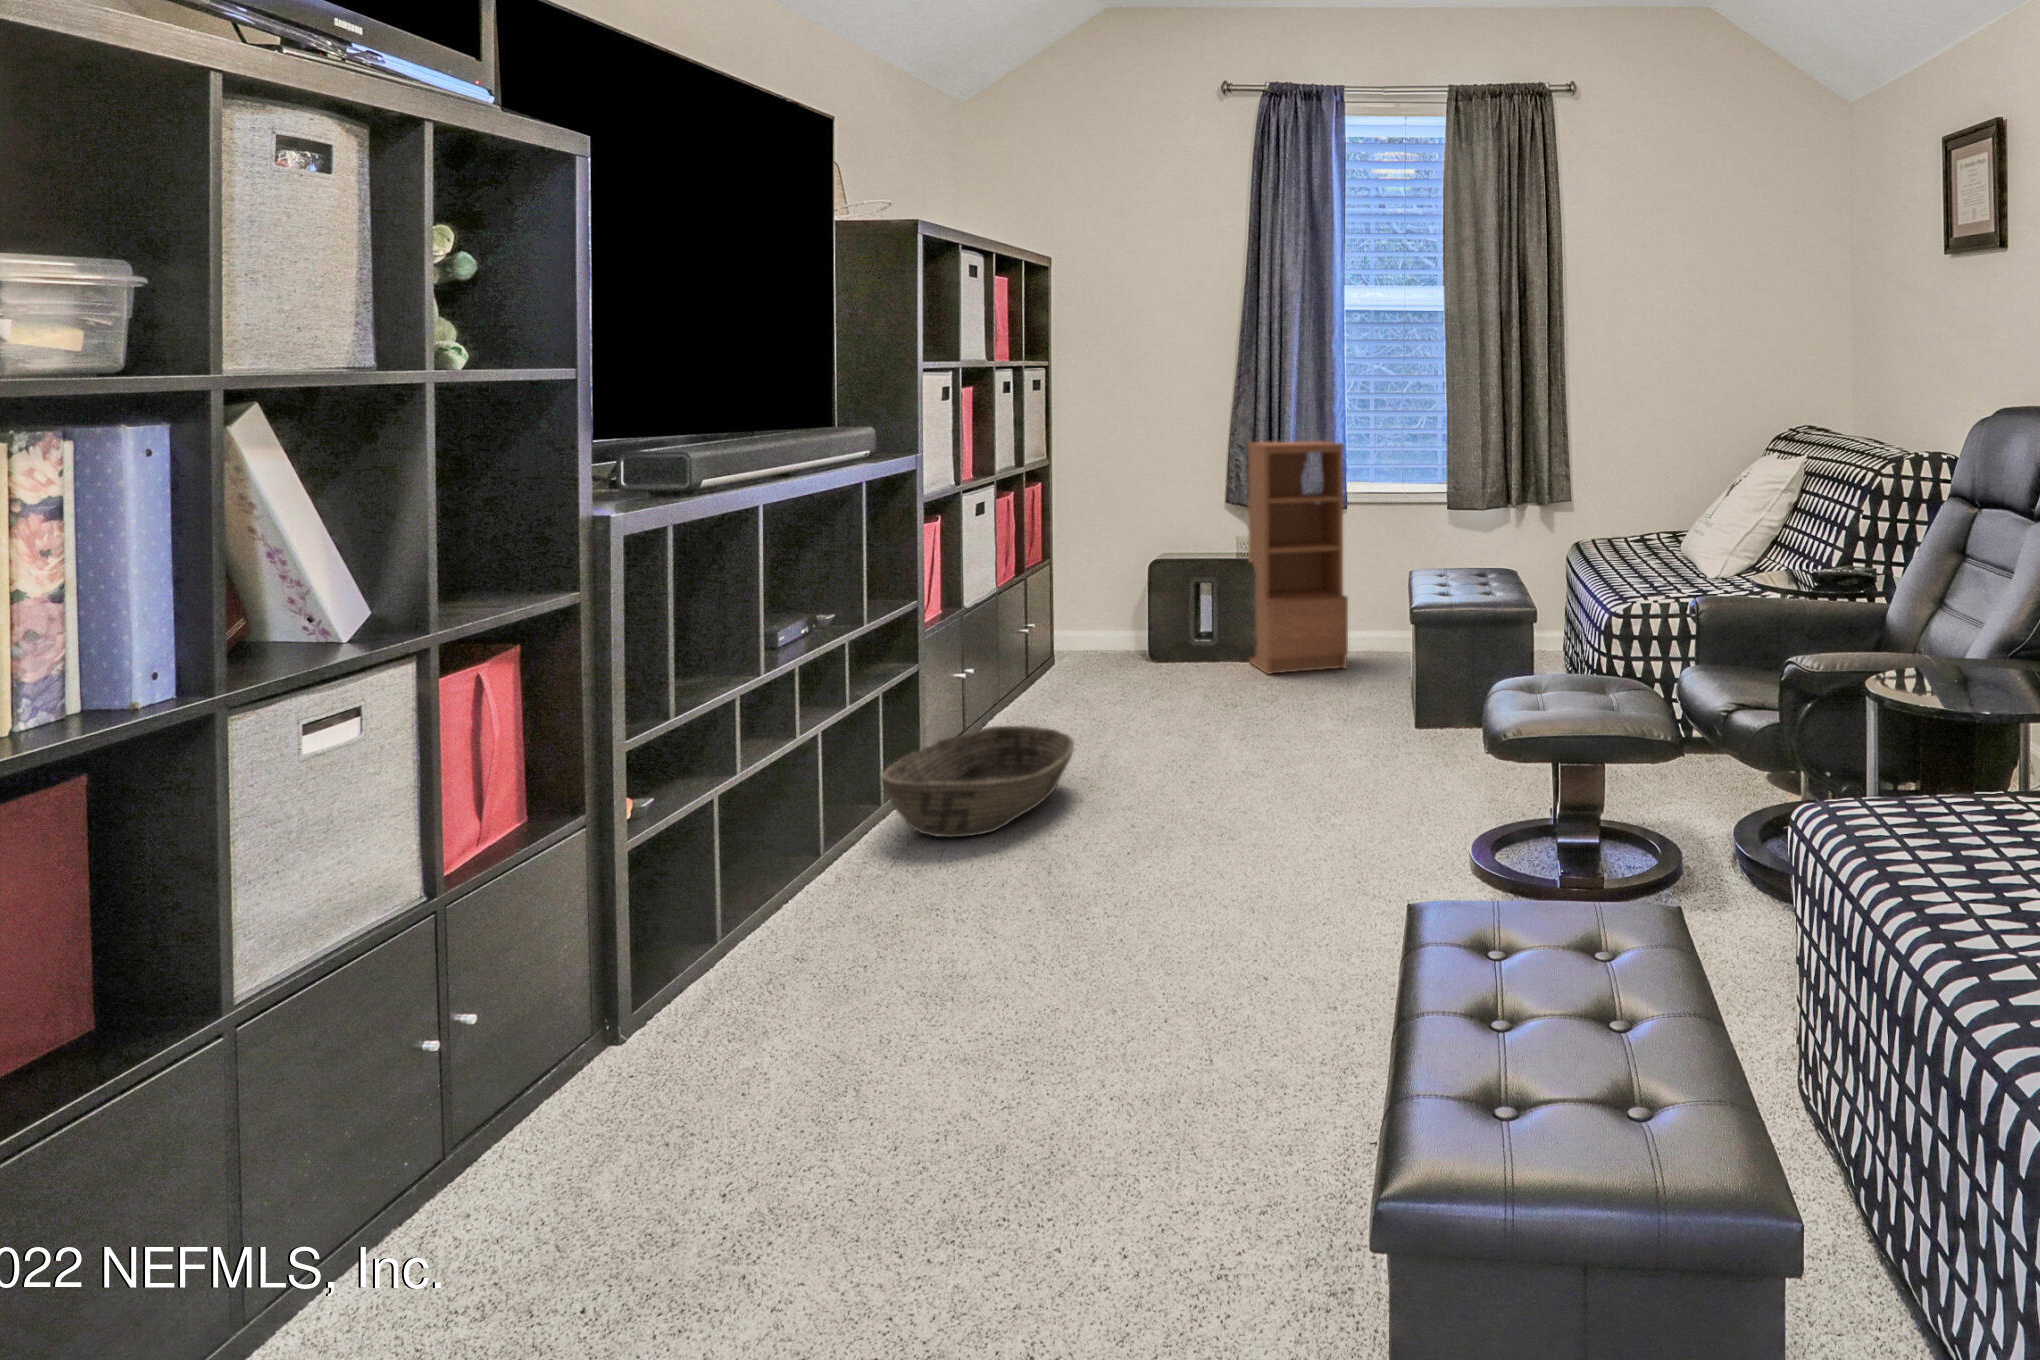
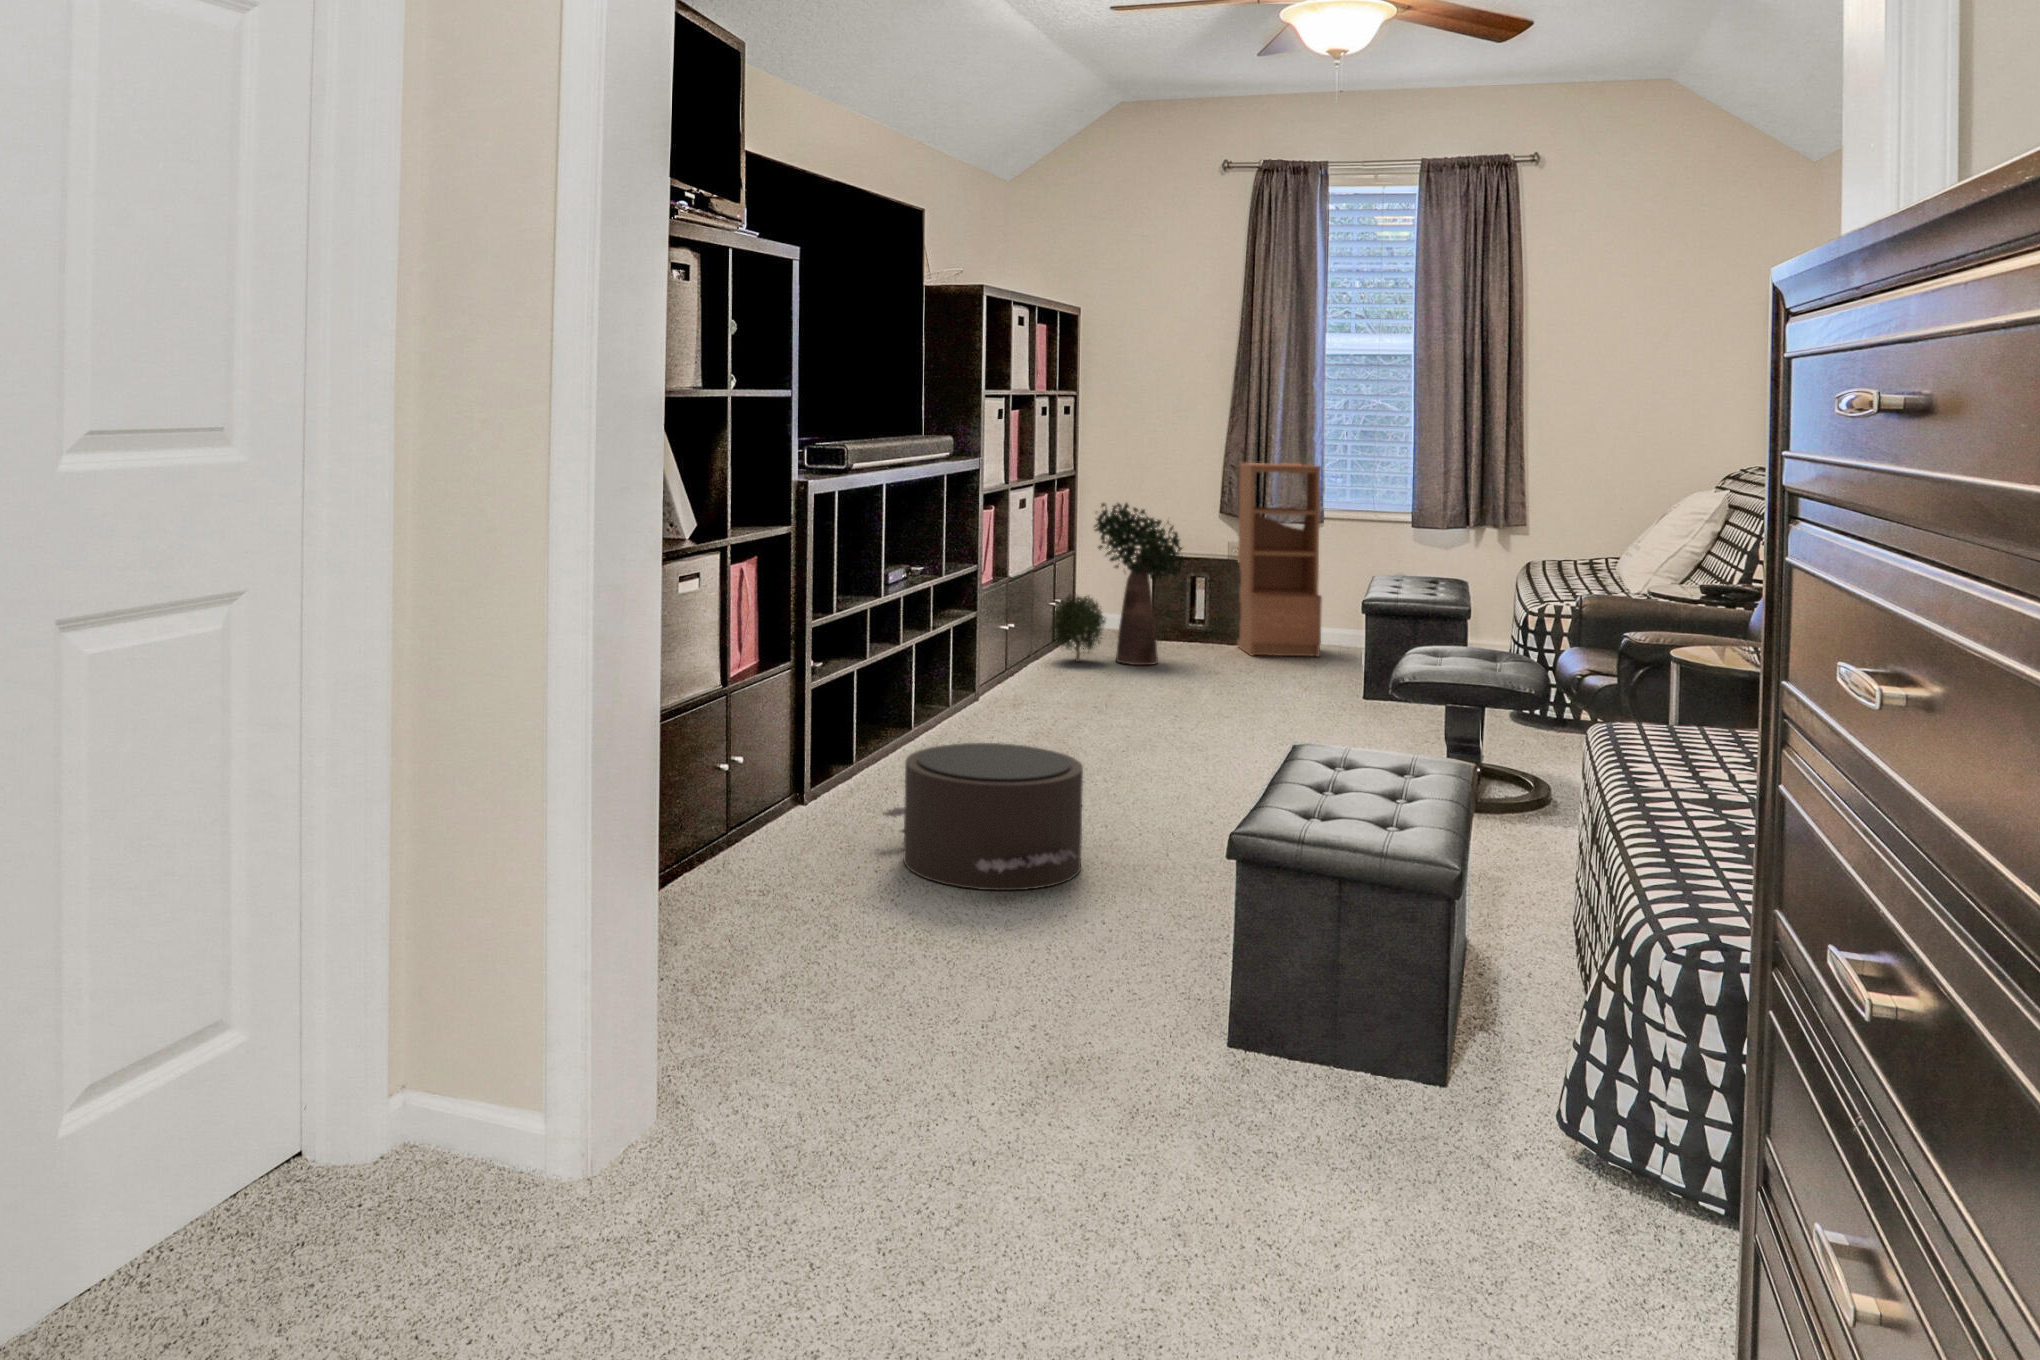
potted plant: none [1020,499,1191,706] -> present [1050,503,1184,665]
basket: present [881,726,1074,837] -> none [950,662,1084,729]
pouf: none [749,923,1107,1229] -> present [883,743,1083,890]

